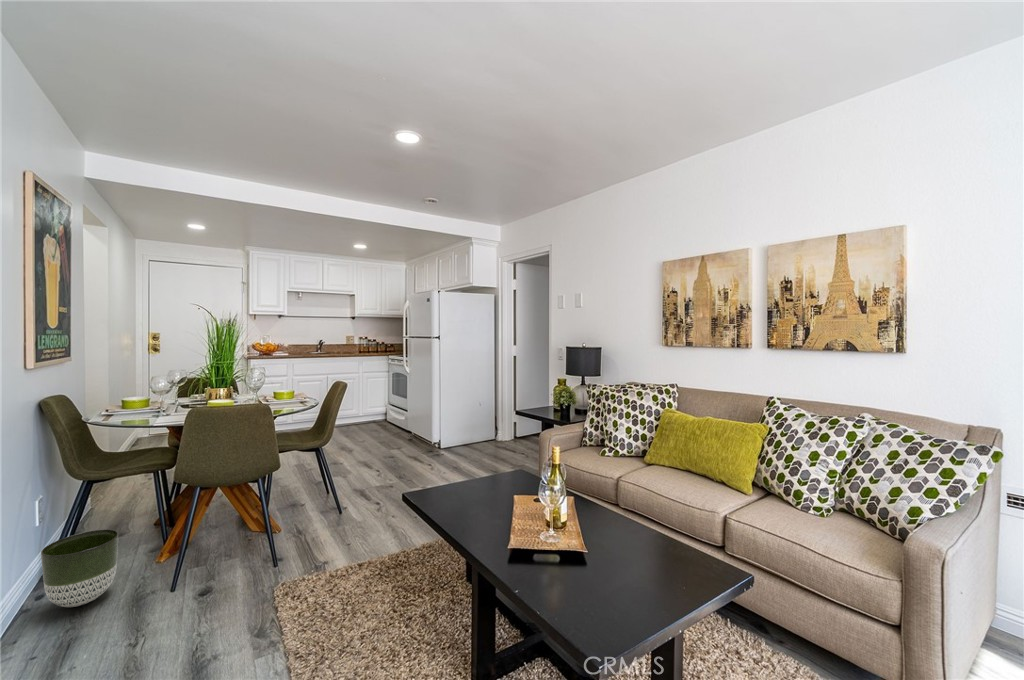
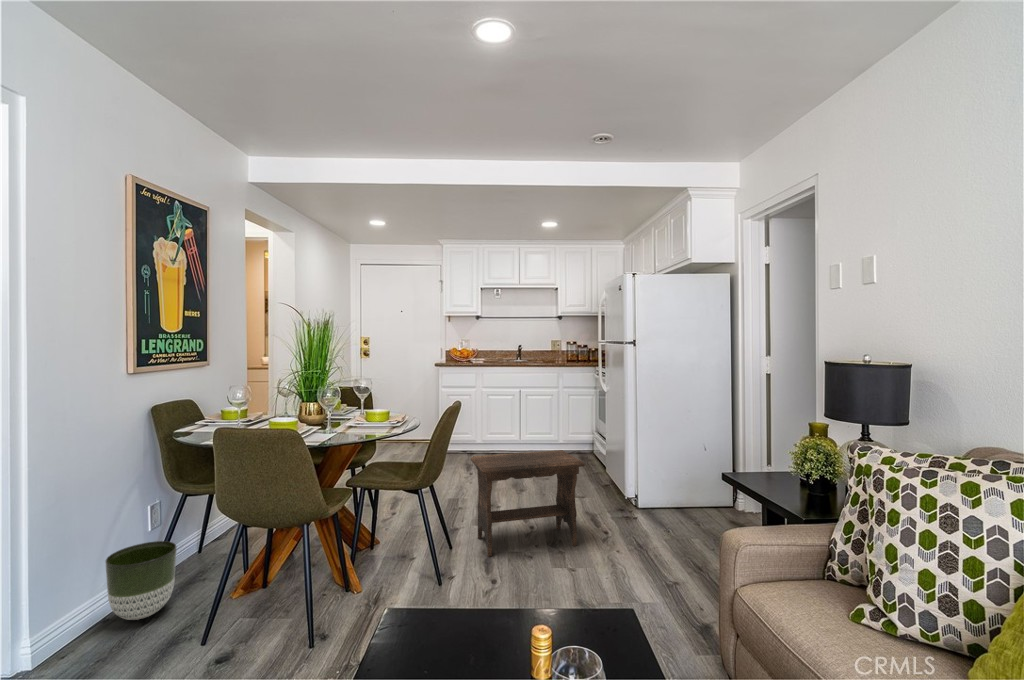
footstool: none [345,414,430,493] -> present [471,450,585,557]

